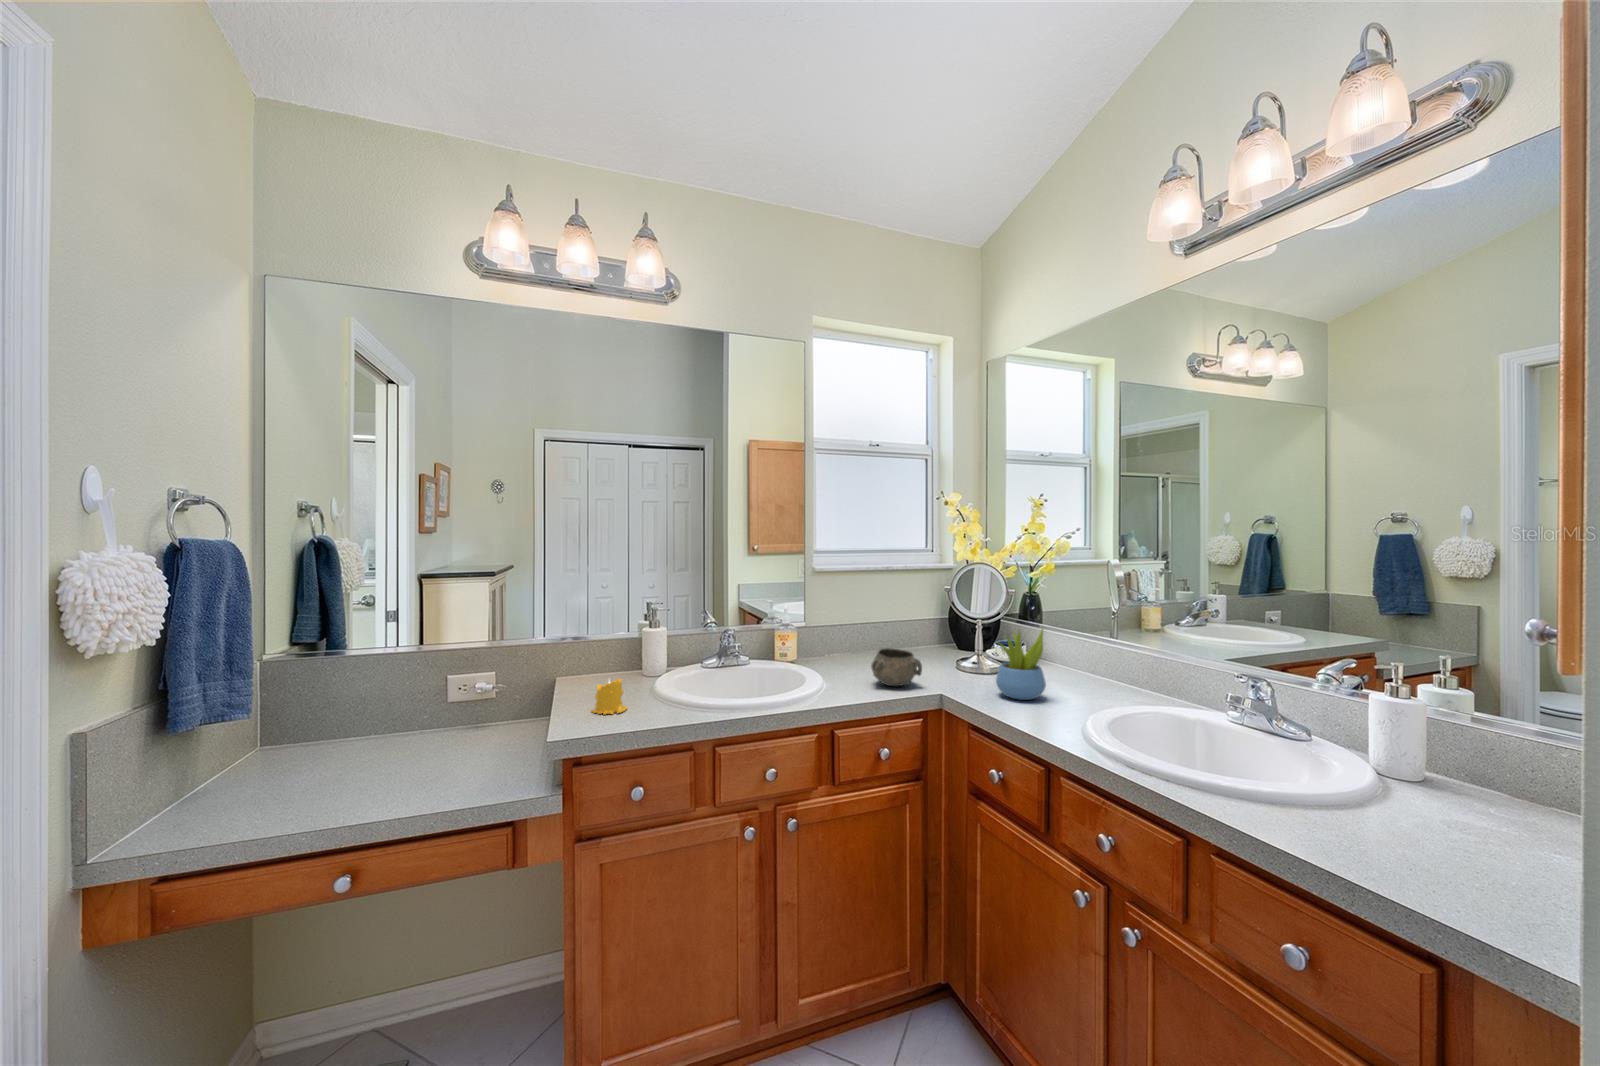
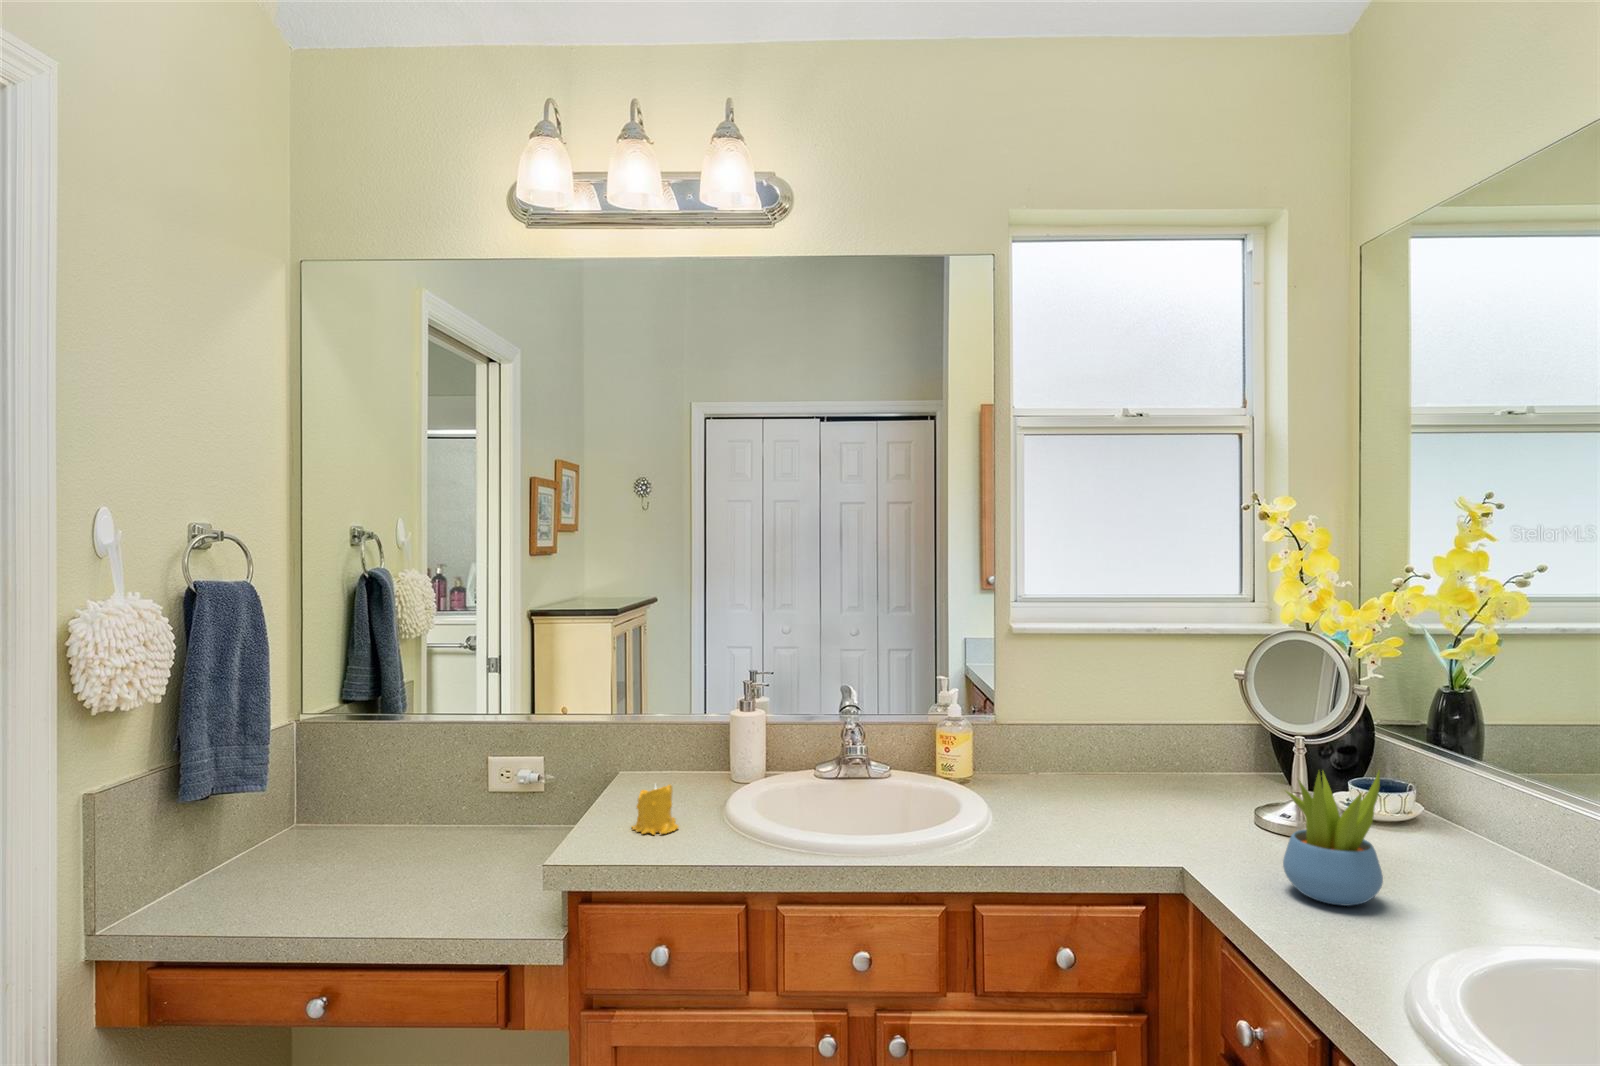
decorative bowl: present [871,648,922,686] -> none [1062,778,1153,845]

